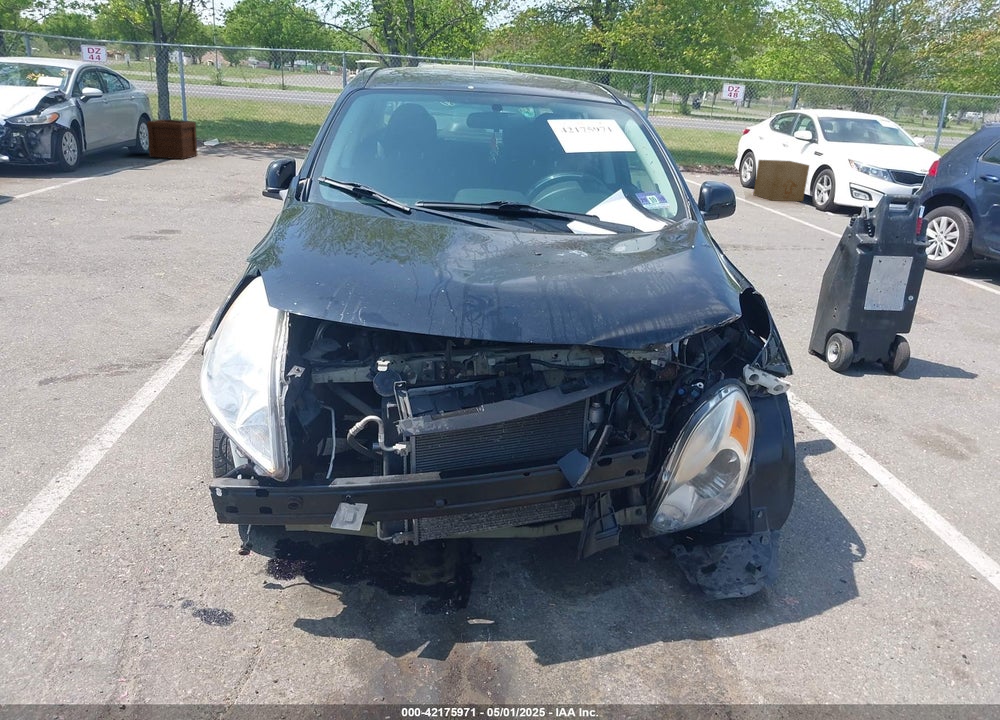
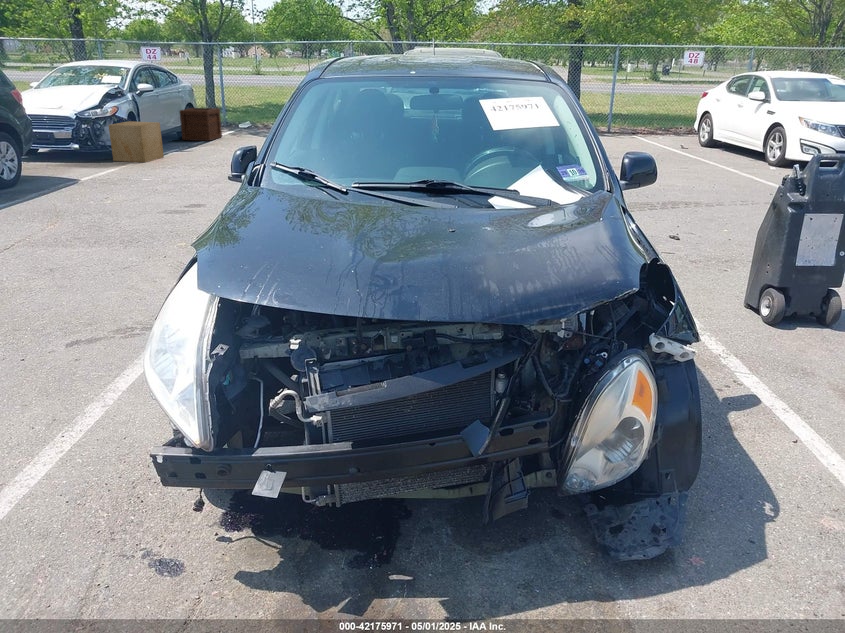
cardboard box: present [753,160,809,201] -> present [109,121,164,162]

